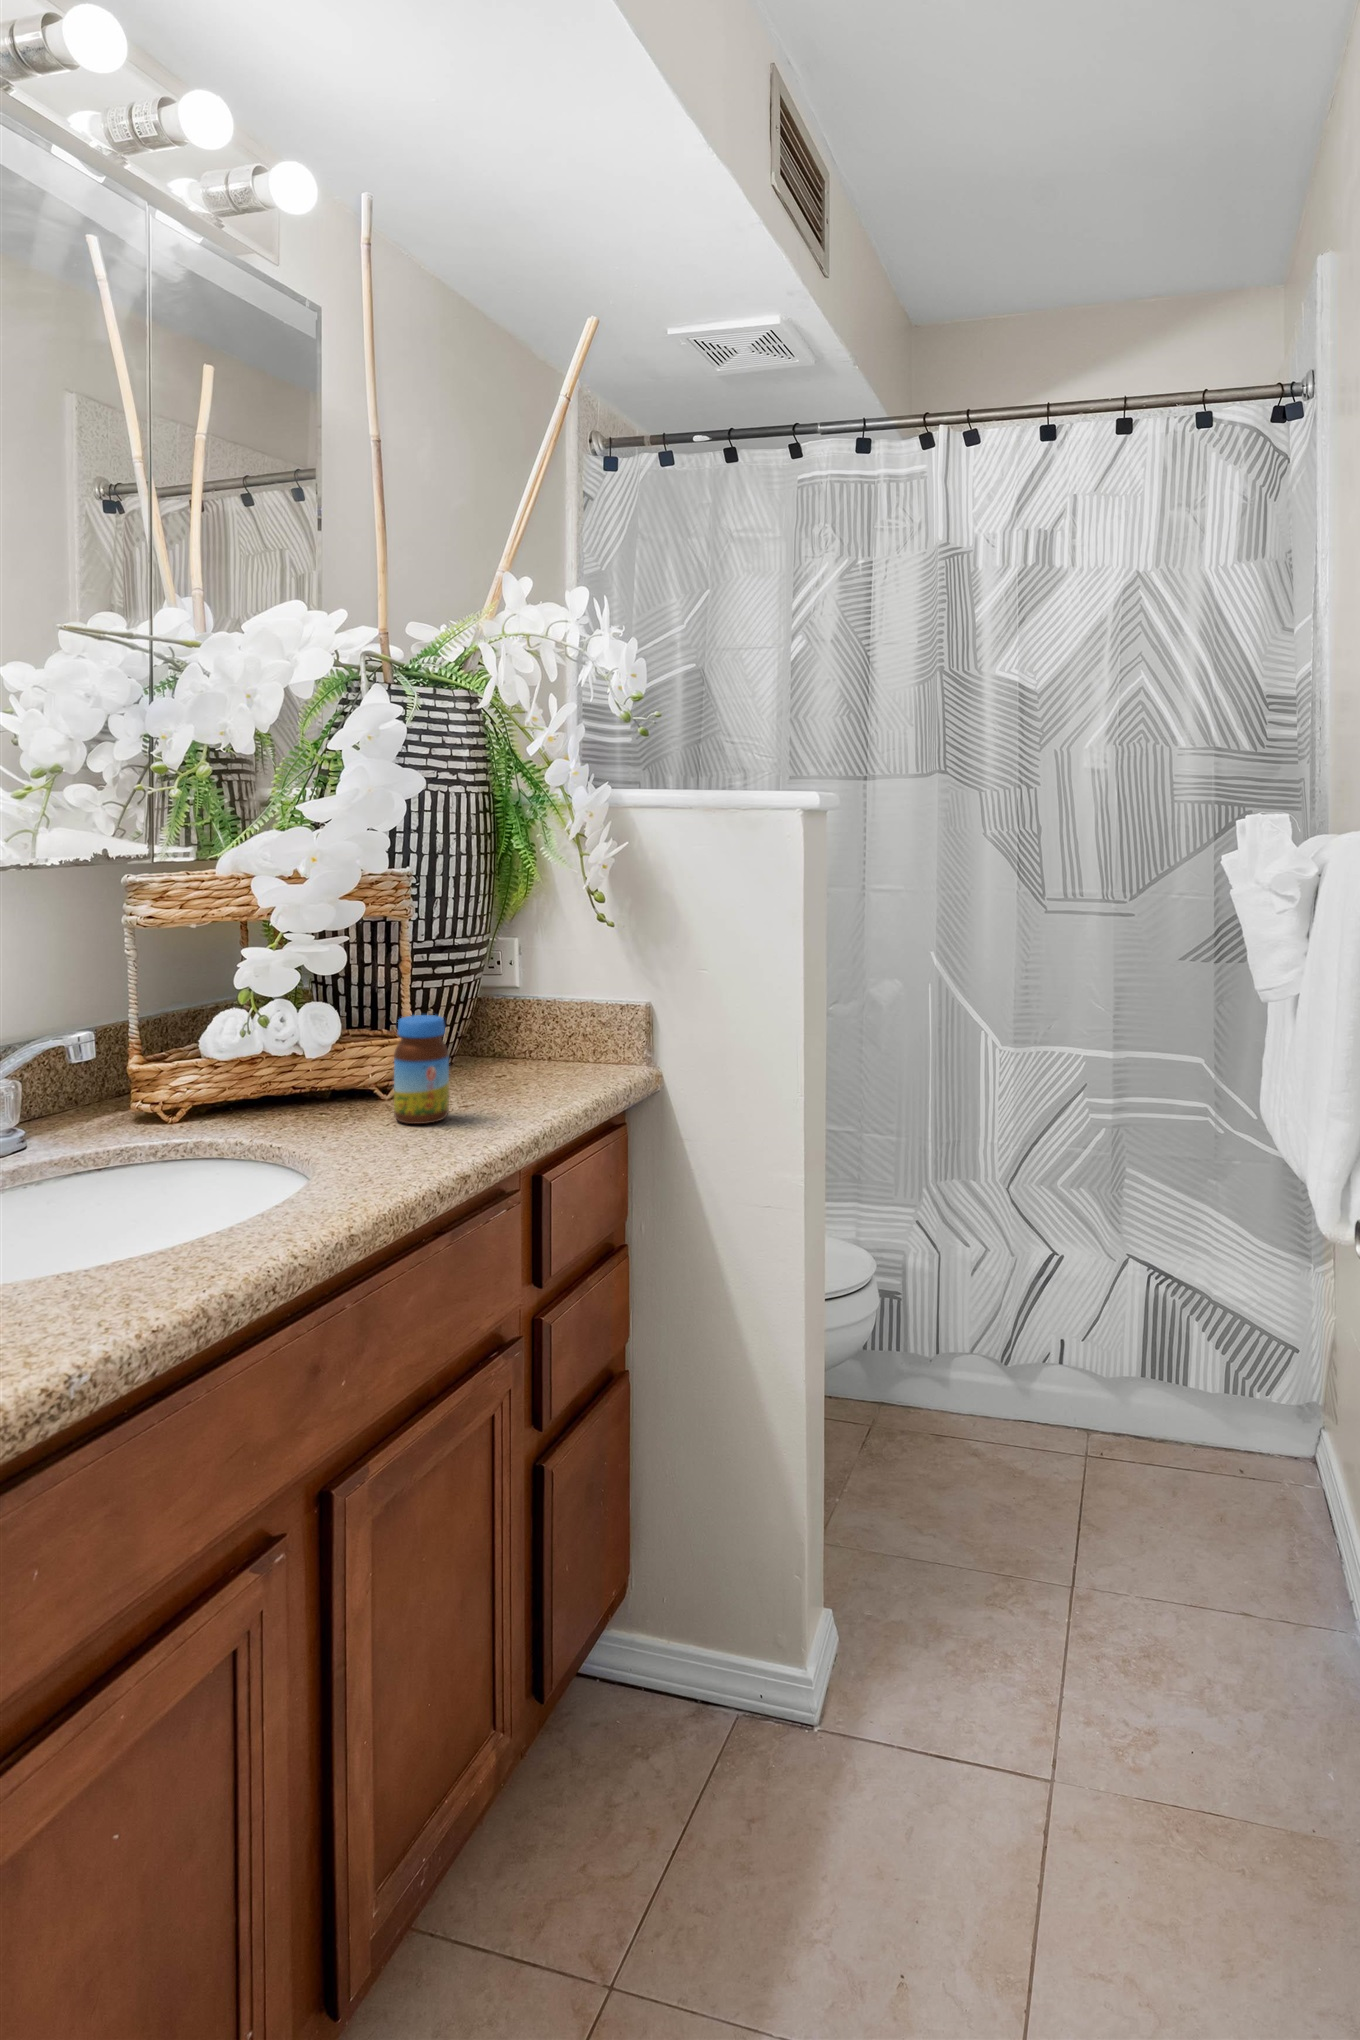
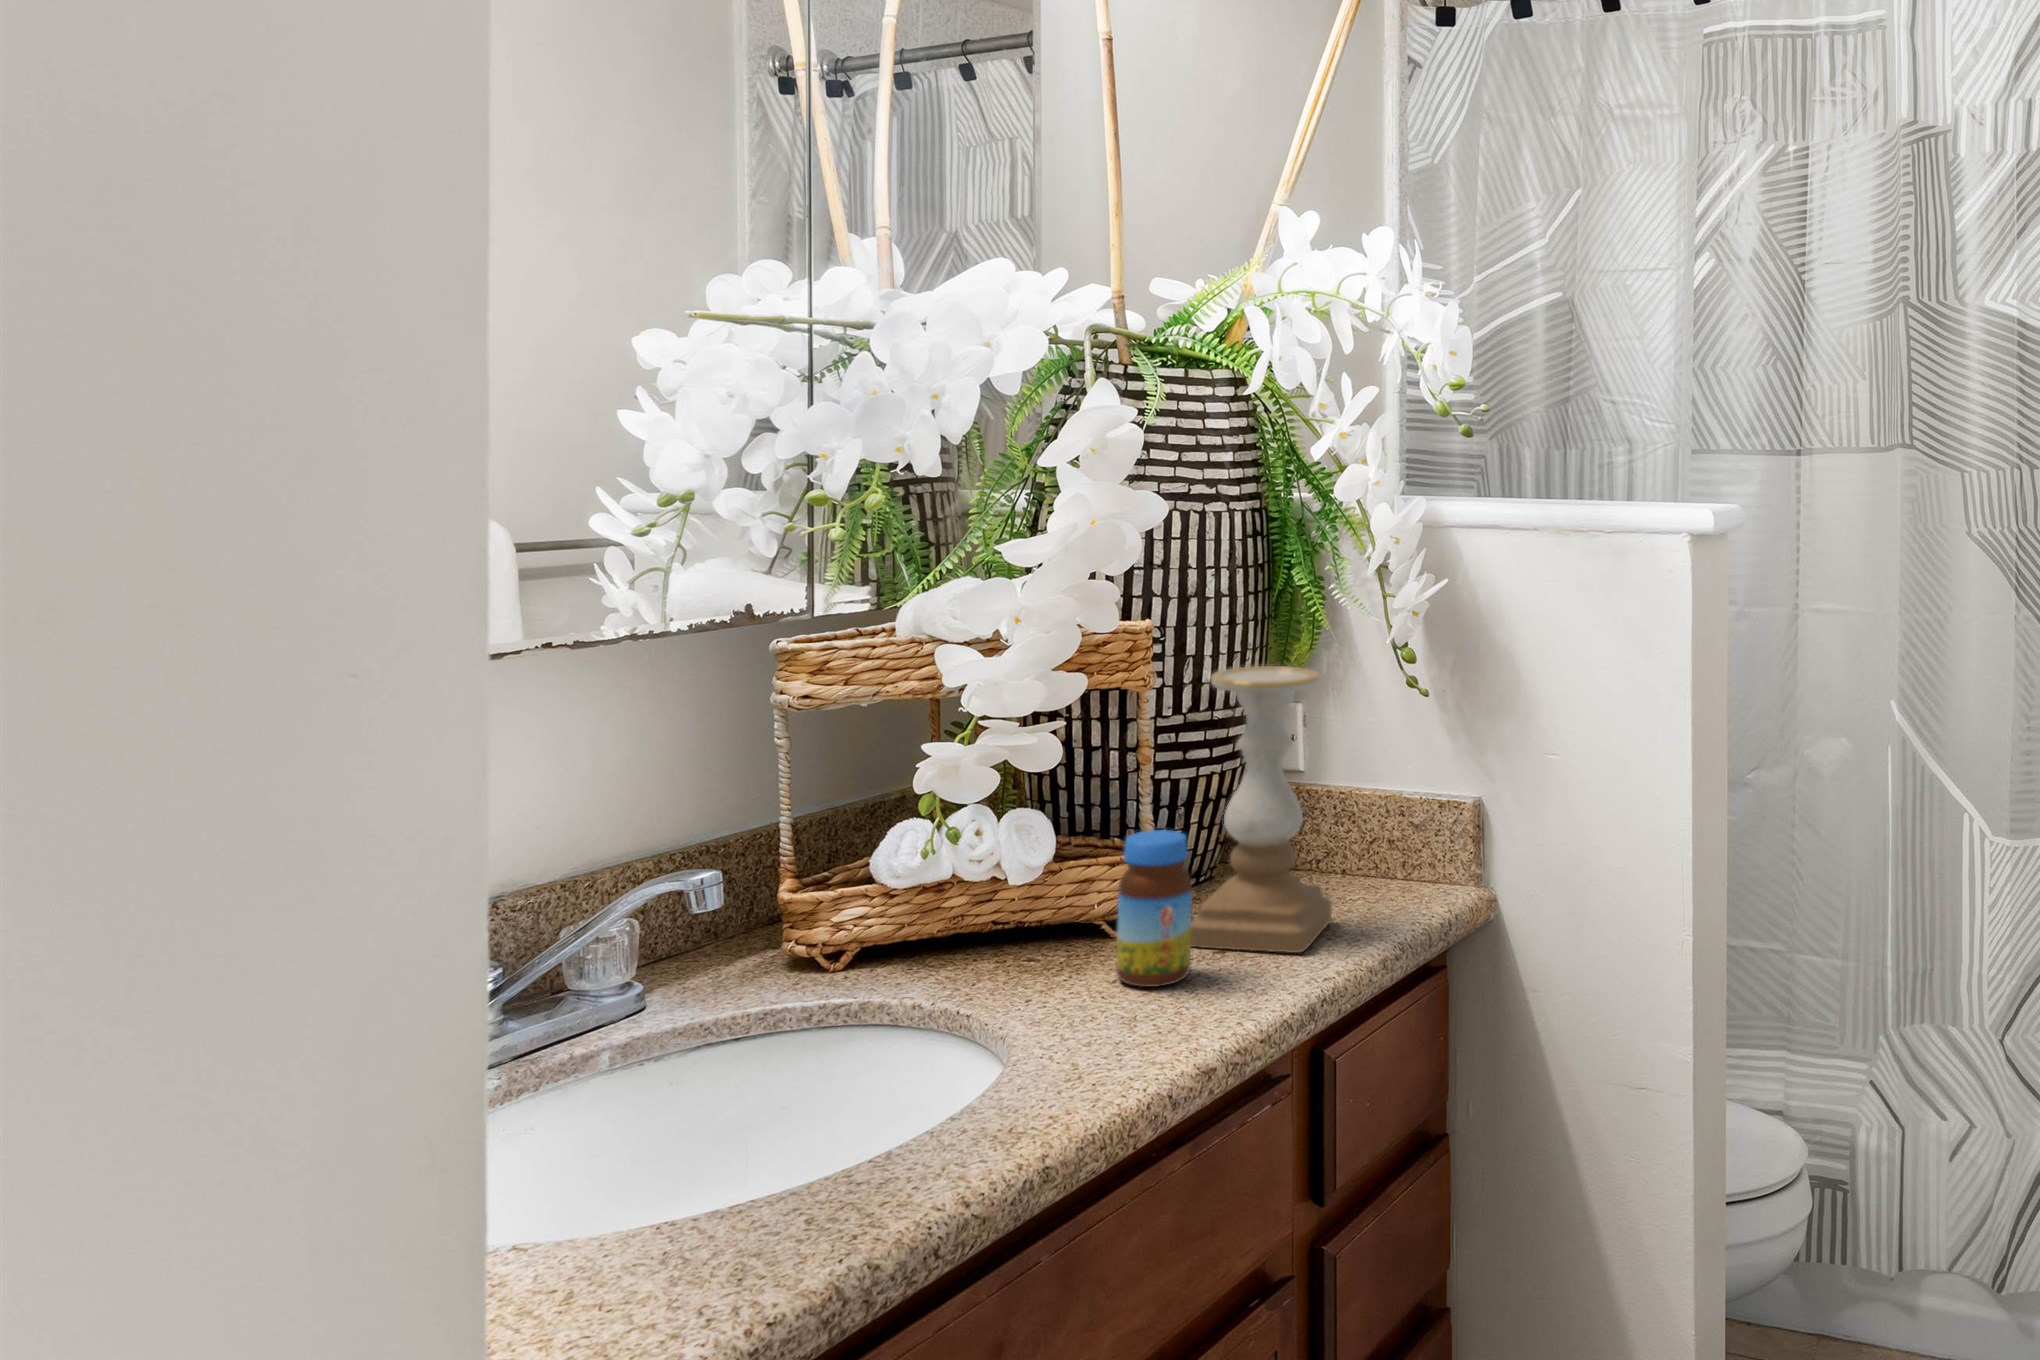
candle holder: none [444,905,547,1103] -> present [1191,666,1332,953]

